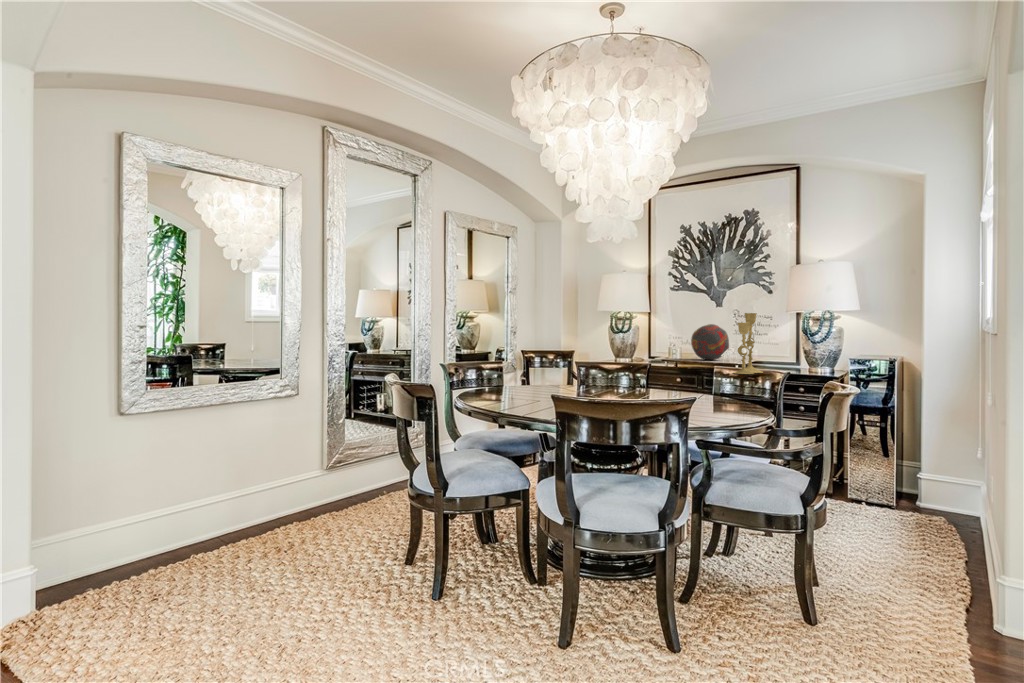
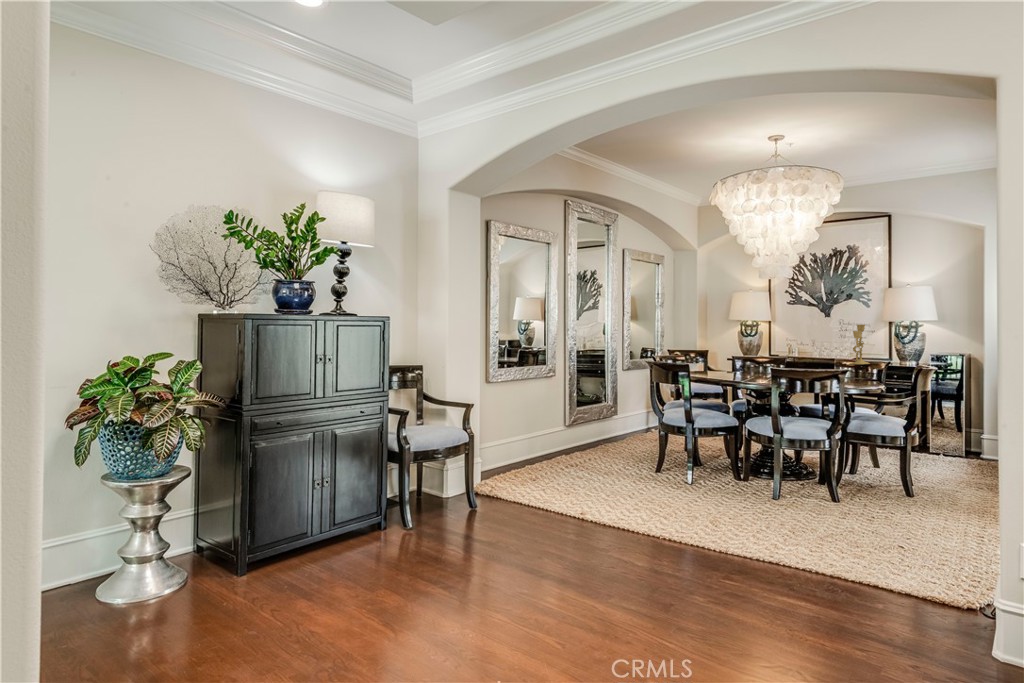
decorative orb: present [691,324,729,360] -> none [808,330,838,357]

